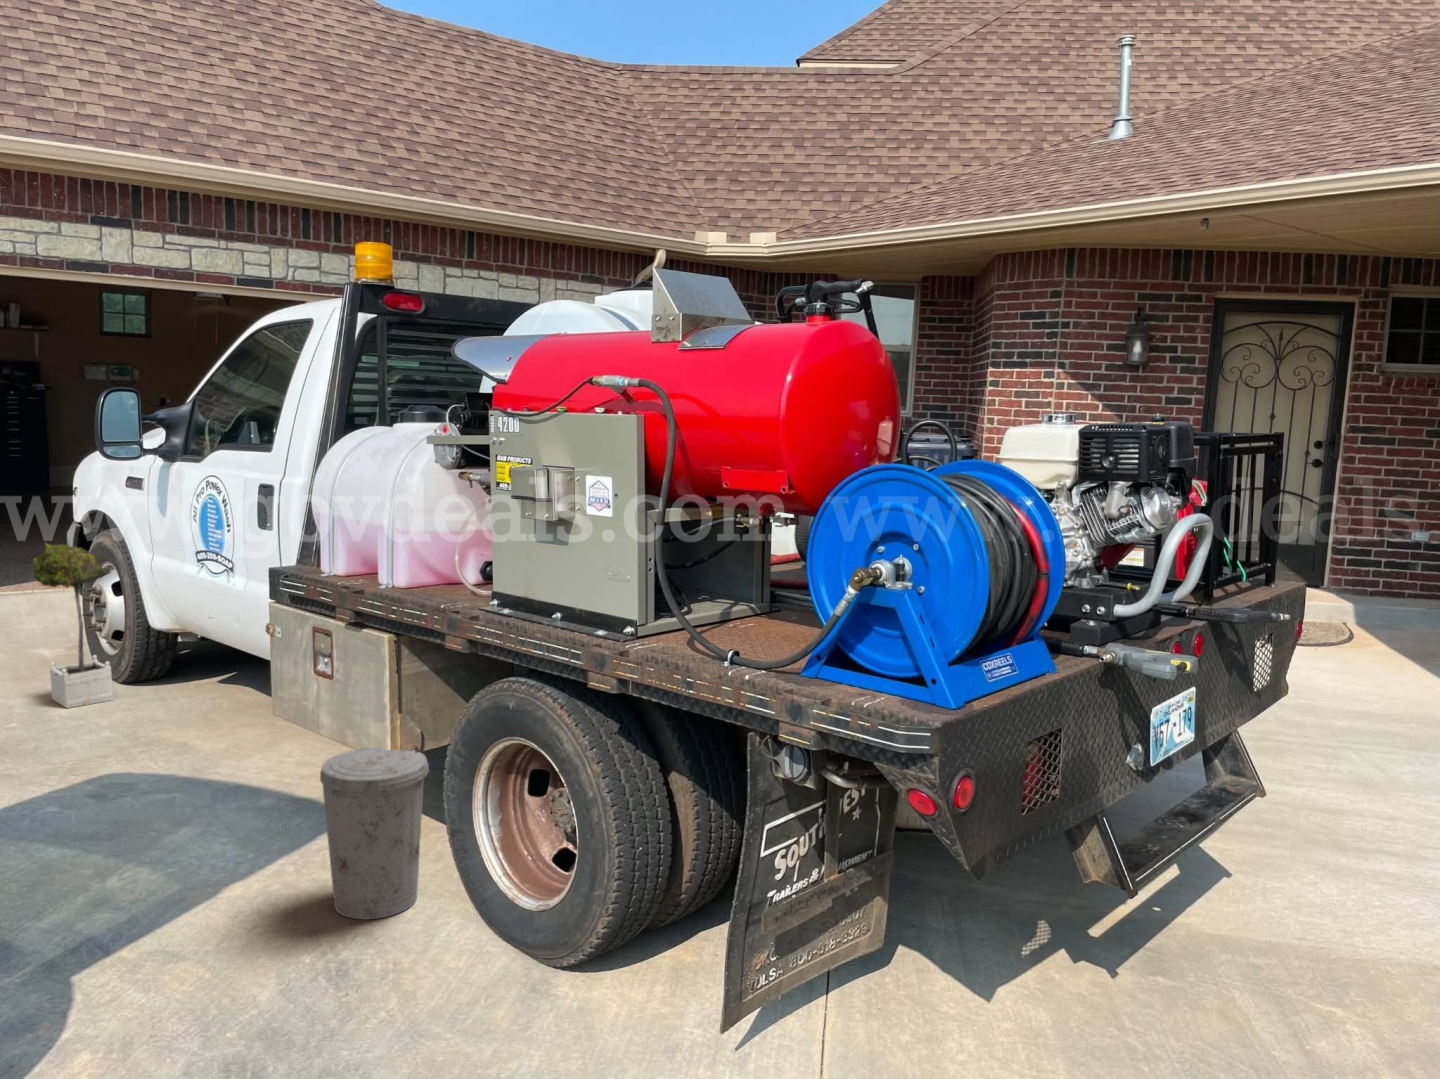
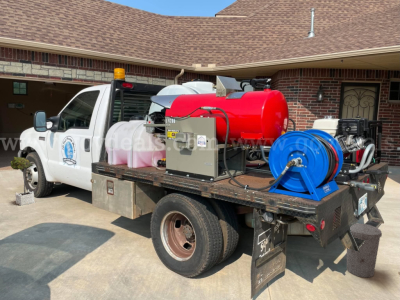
trash can: present [320,748,429,920] -> present [347,223,382,277]

